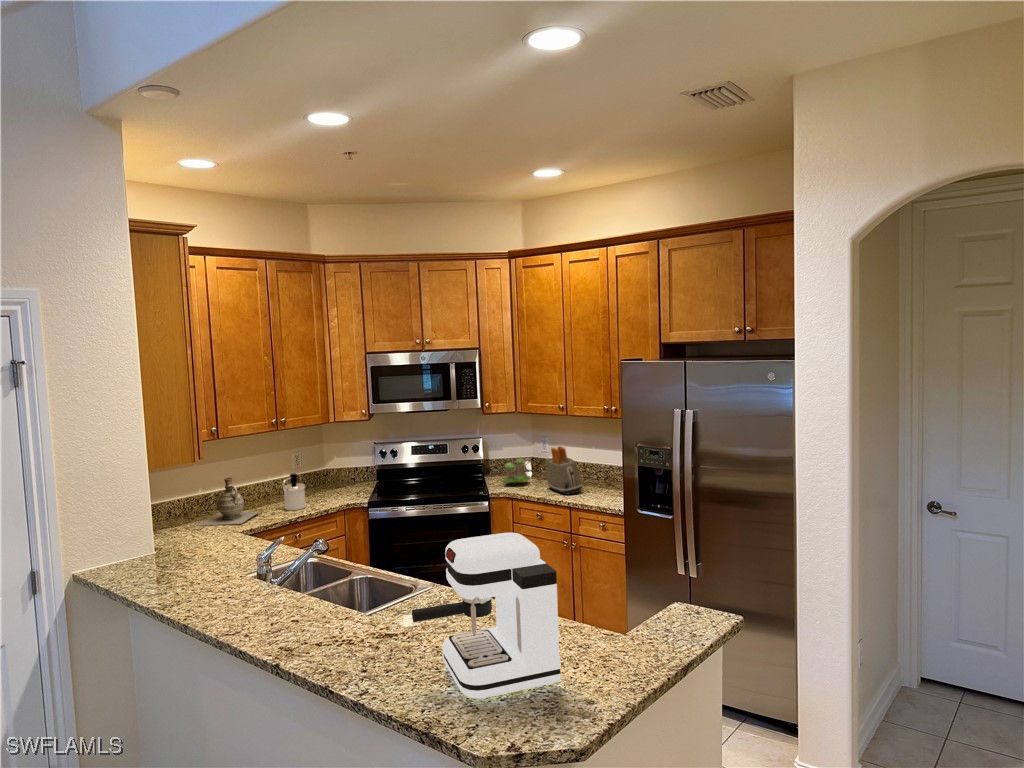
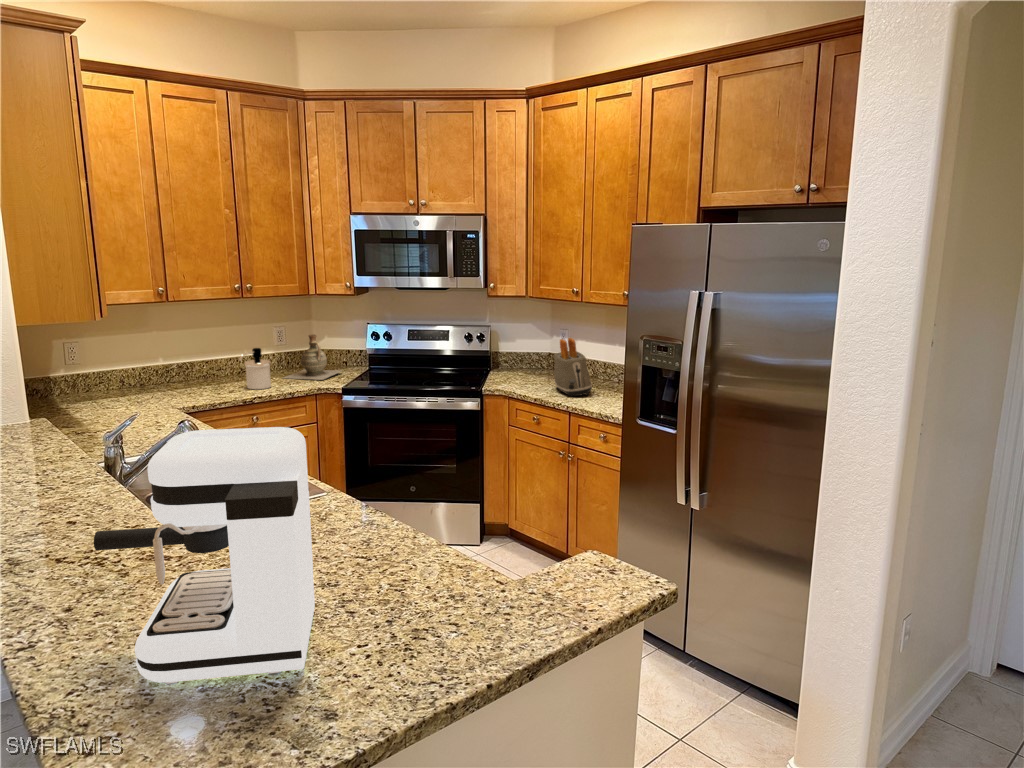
plant: present [503,457,530,483] -> none [504,335,541,381]
ceramic jug: present [198,478,260,525] -> present [284,335,341,380]

